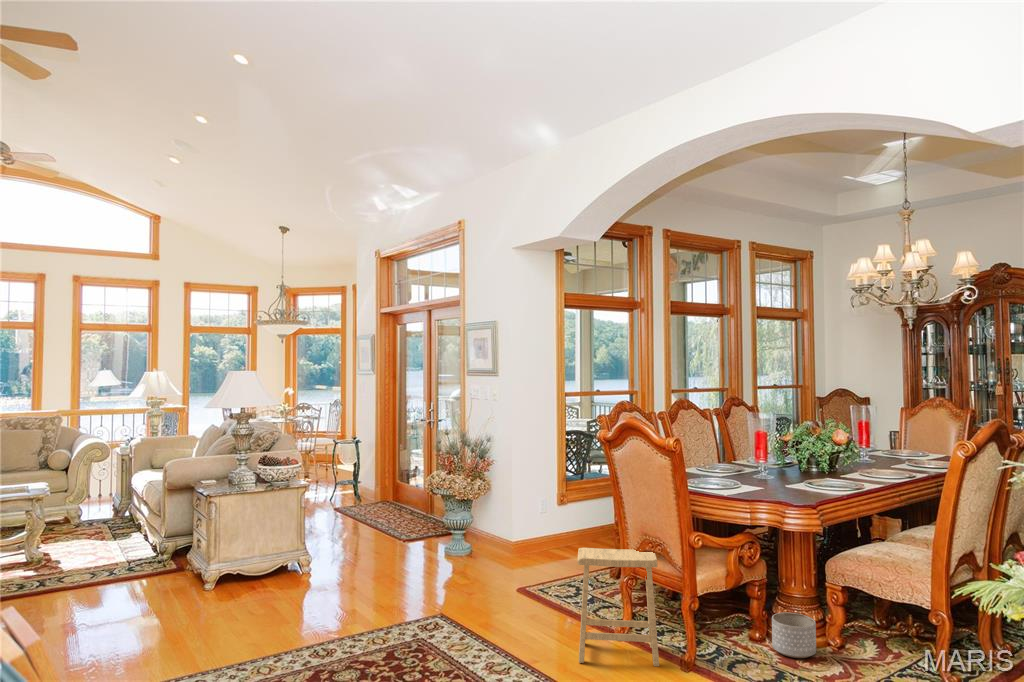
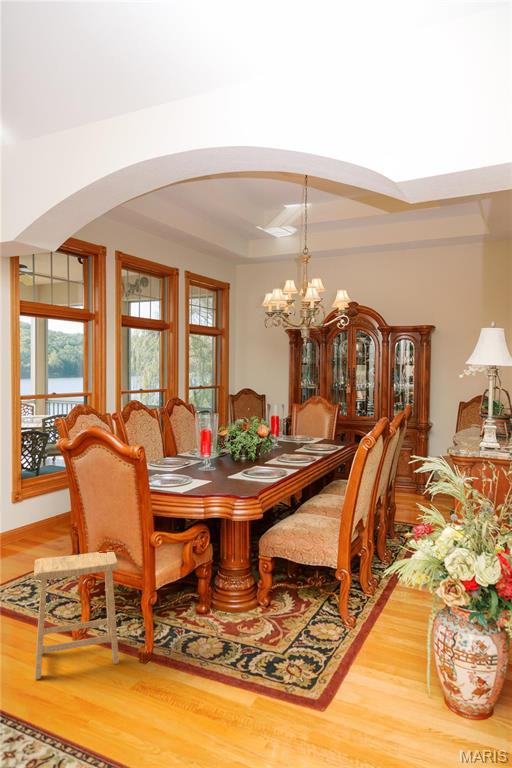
planter: present [772,612,816,658] -> none [216,584,251,625]

